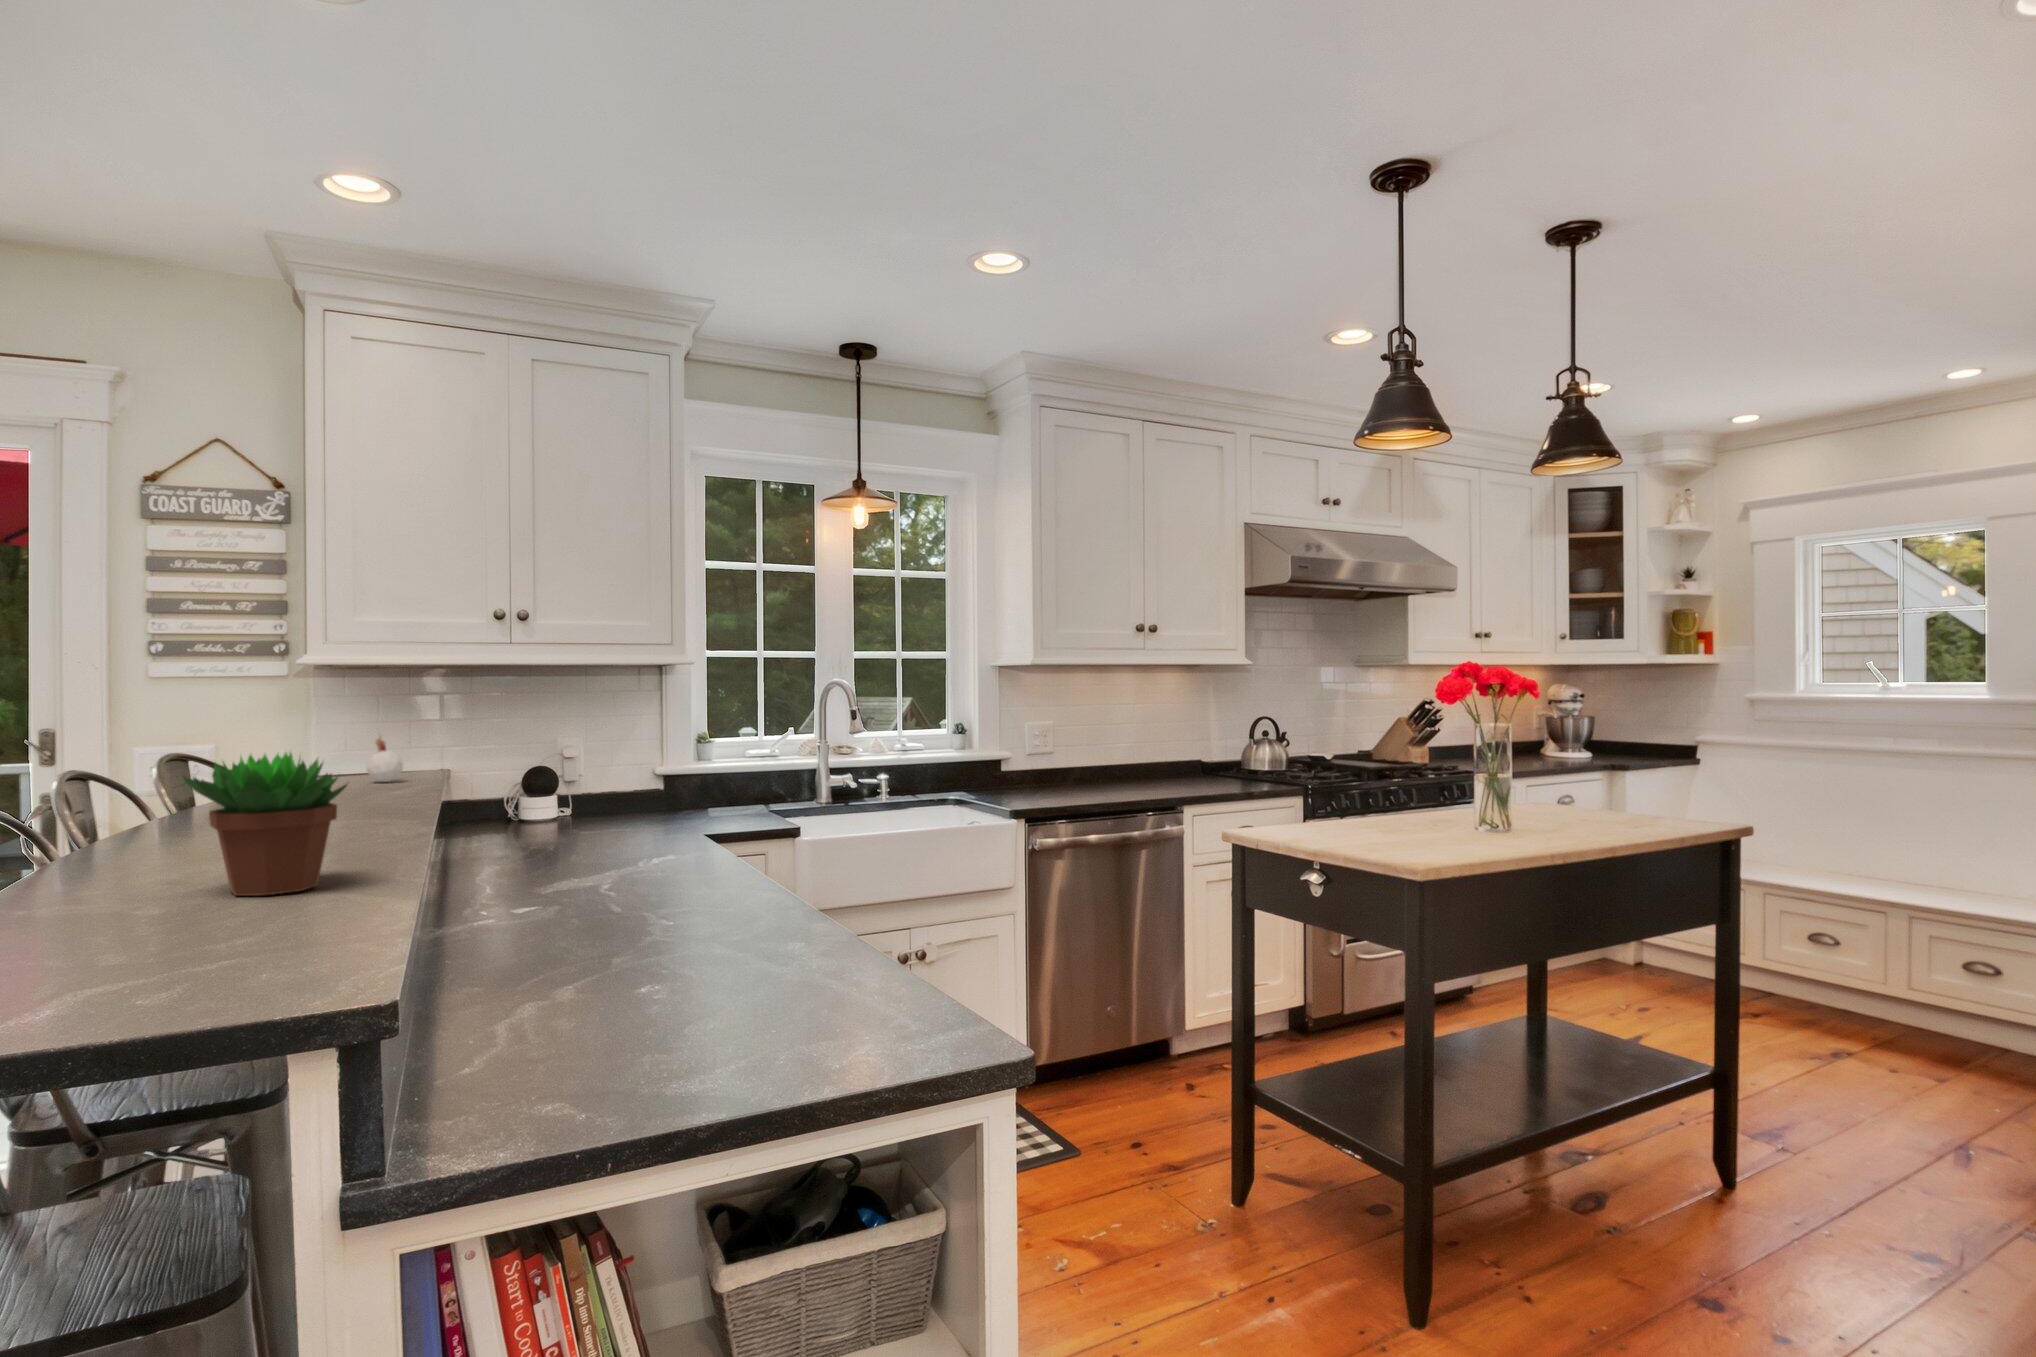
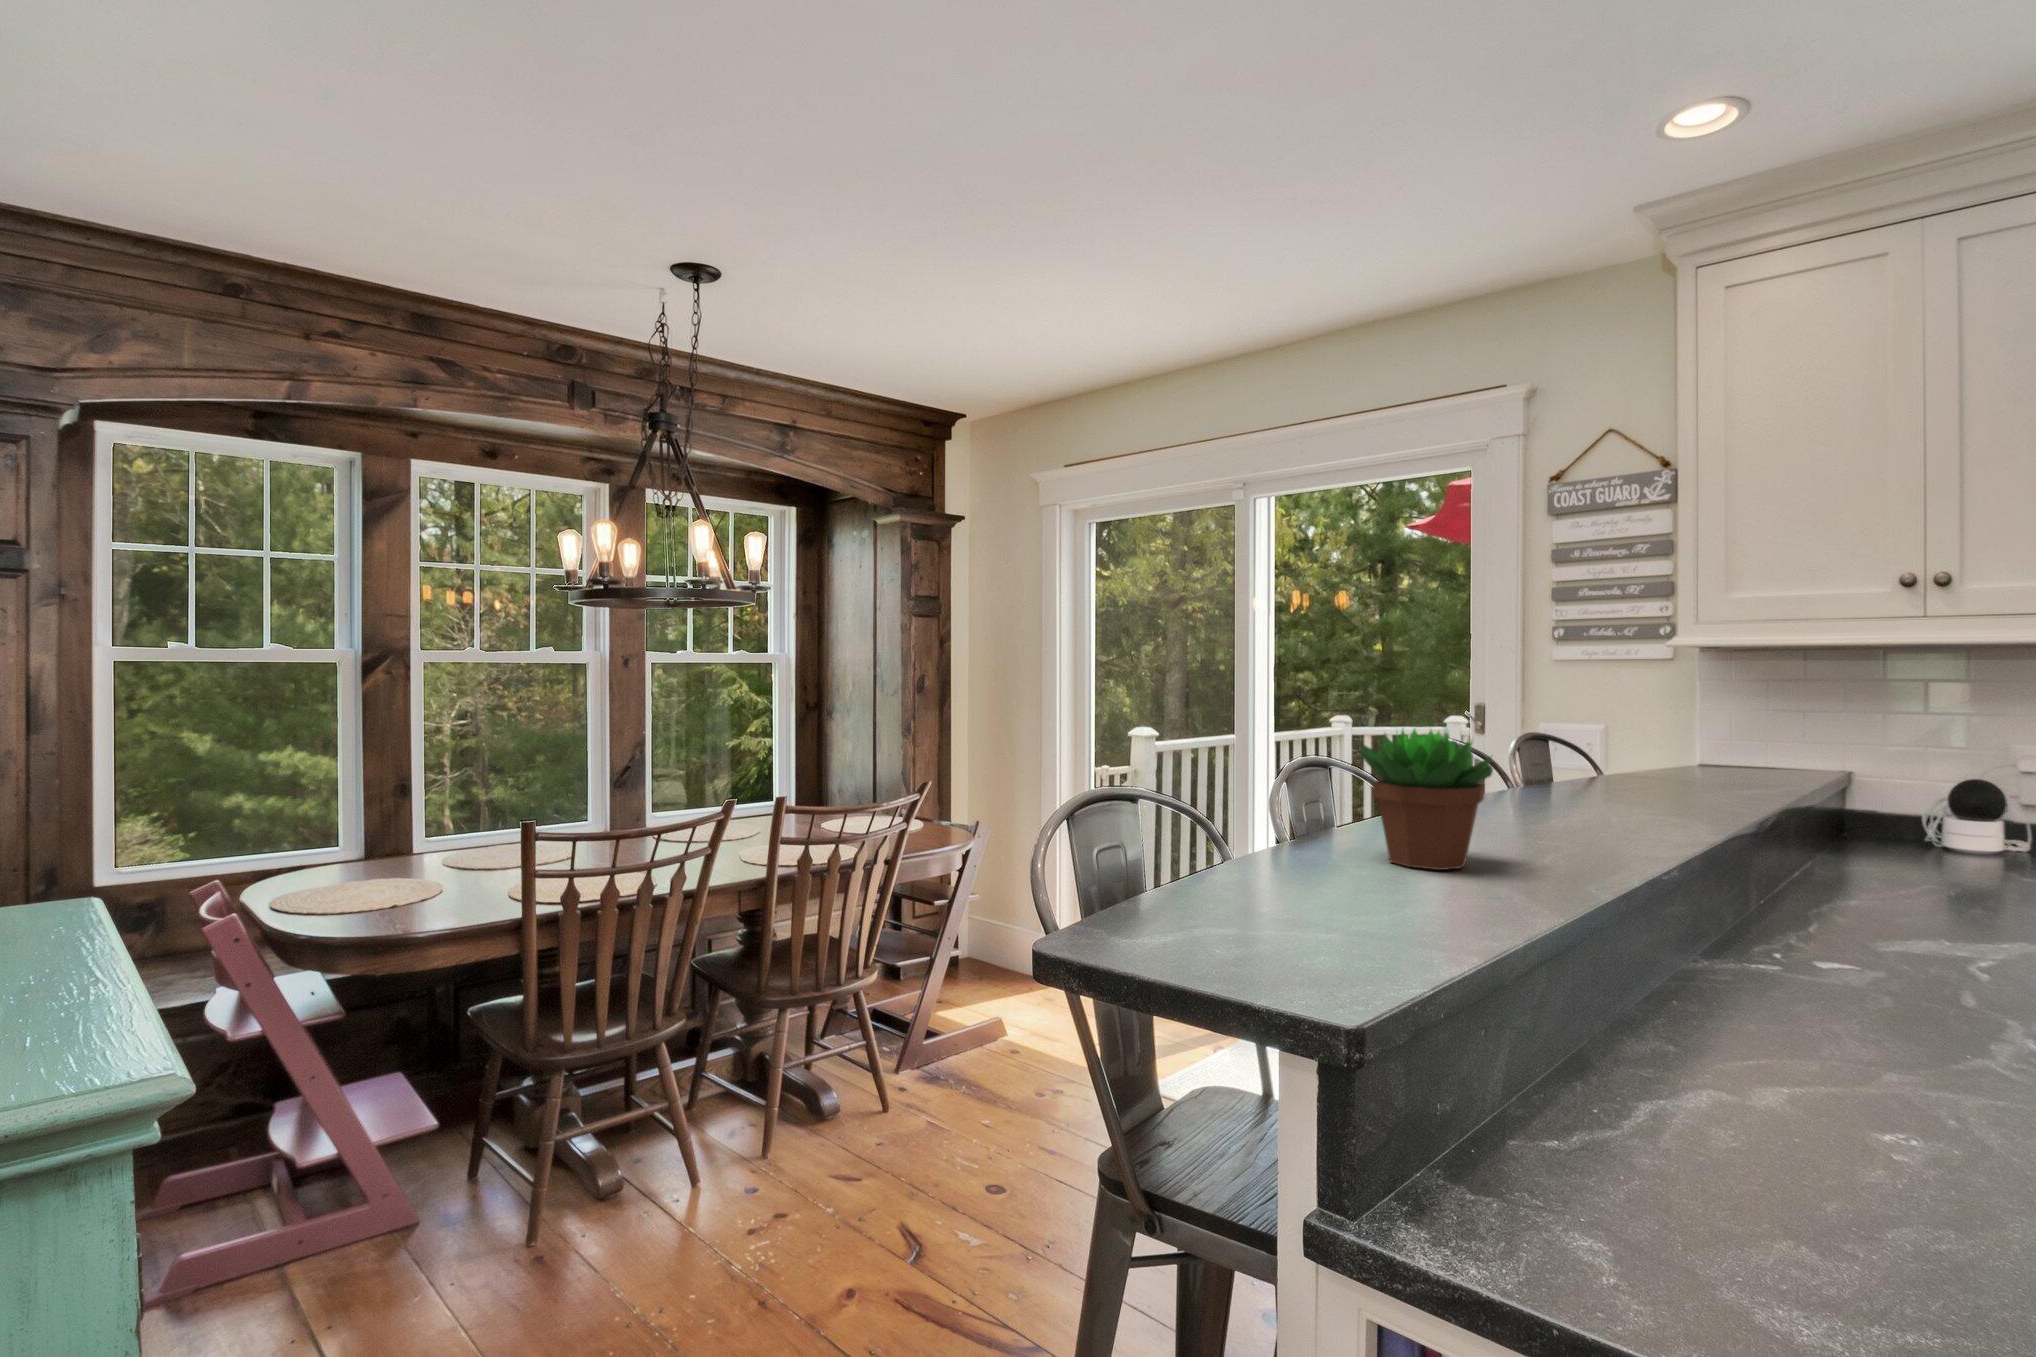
candle: present [367,736,403,782] -> none [1731,718,1773,779]

